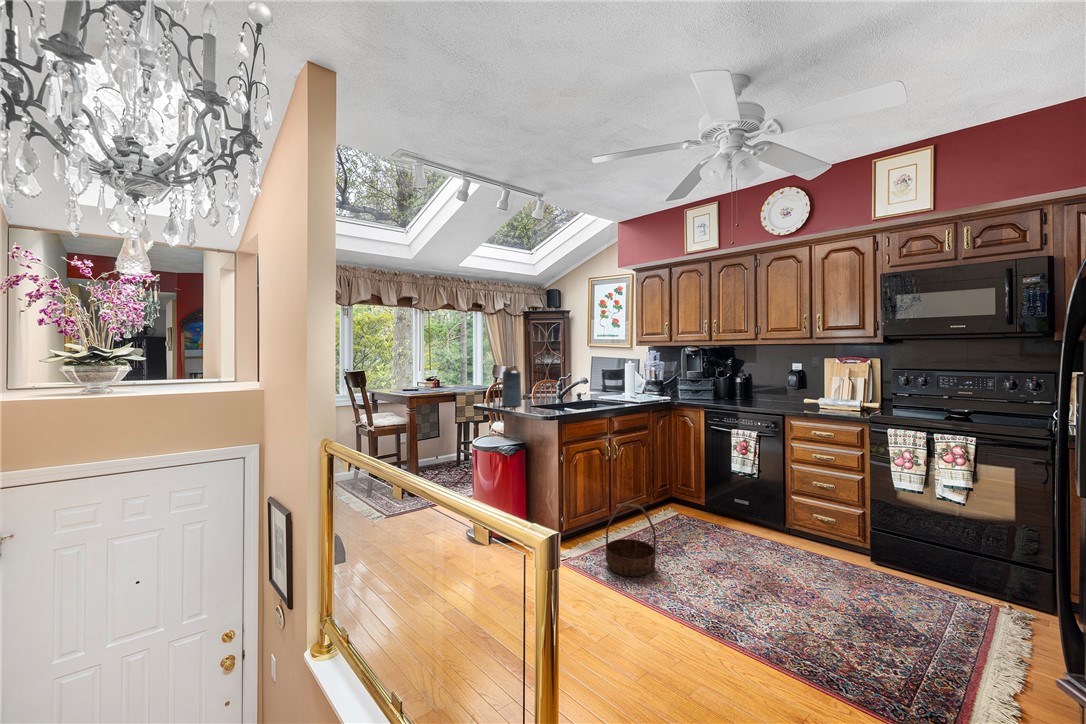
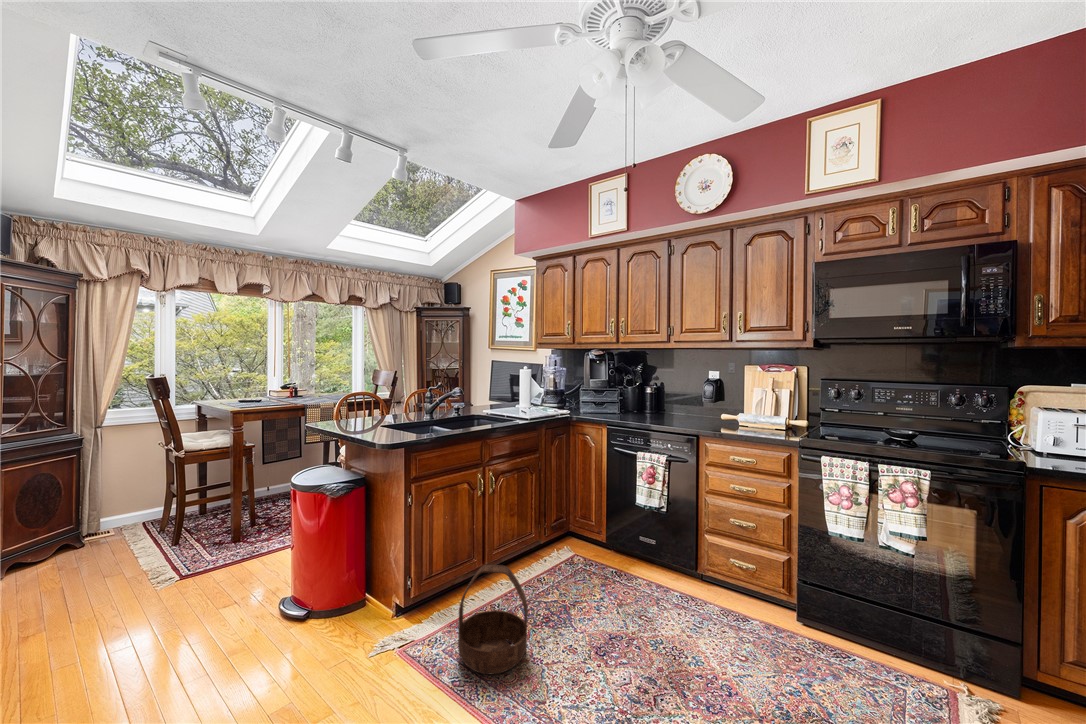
vase: present [502,366,522,407] -> none [343,371,372,425]

